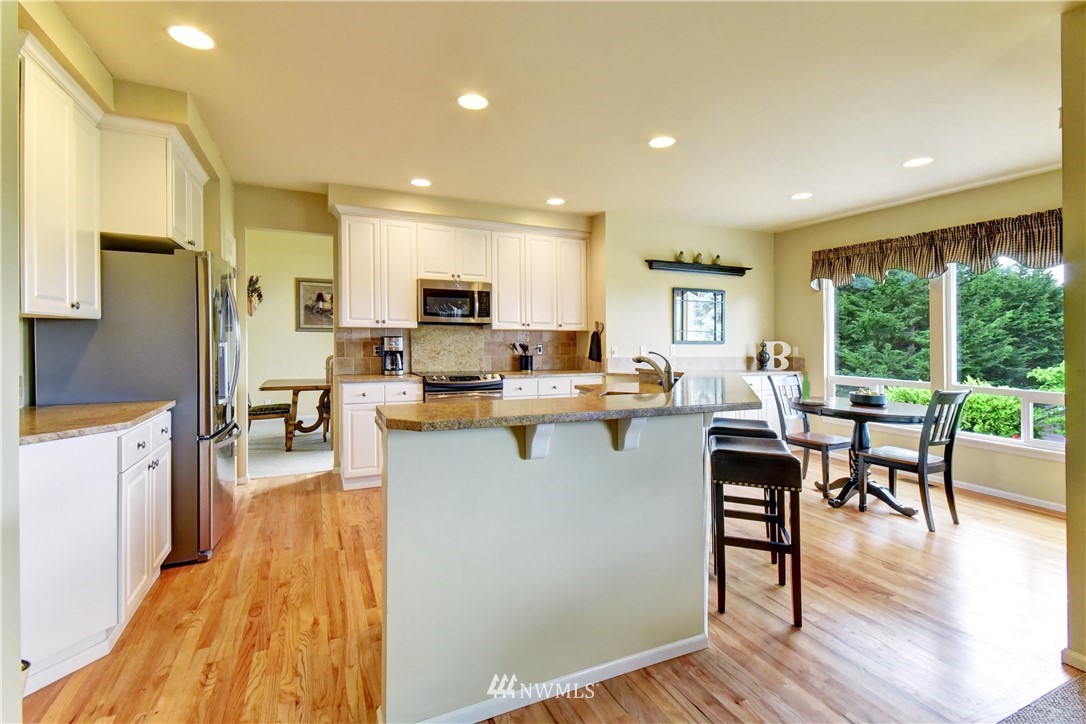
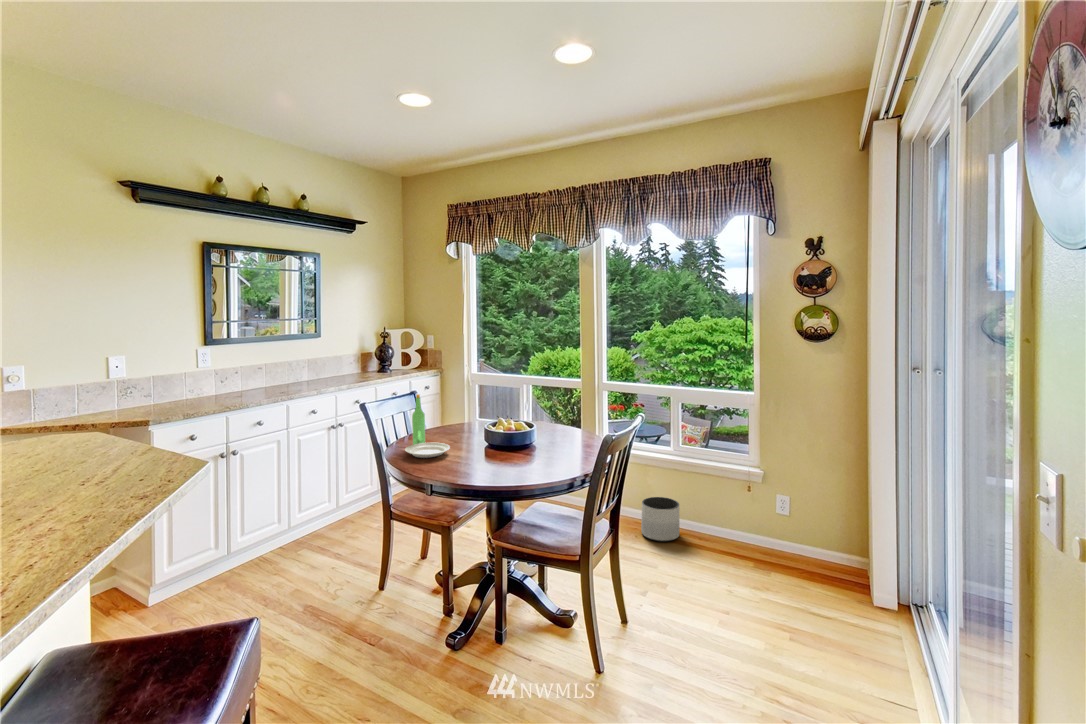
planter: none [984,470,1024,503] -> present [641,497,679,542]

